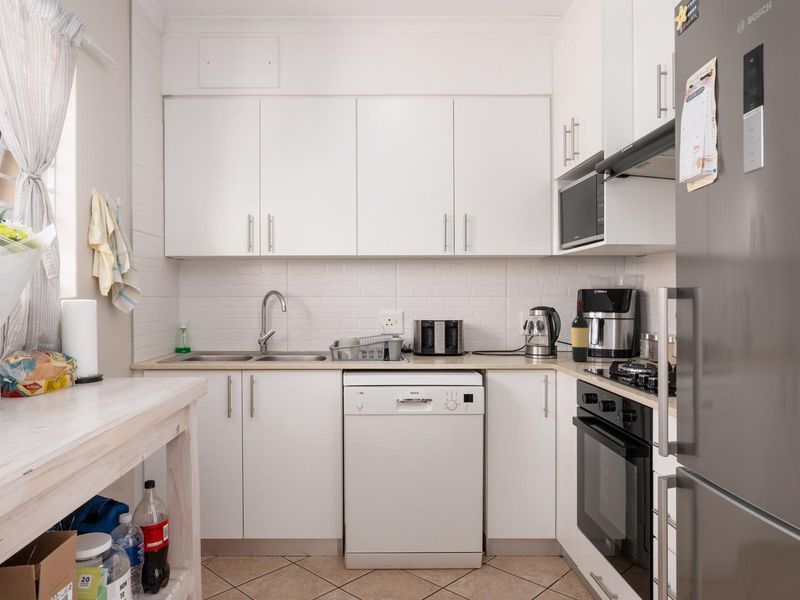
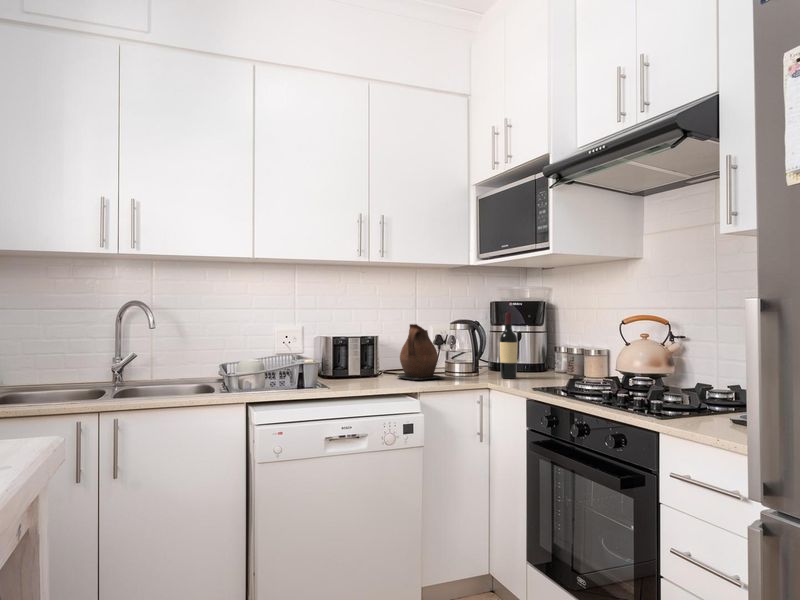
ceramic pitcher: none [475,310,520,360] -> present [398,324,444,380]

